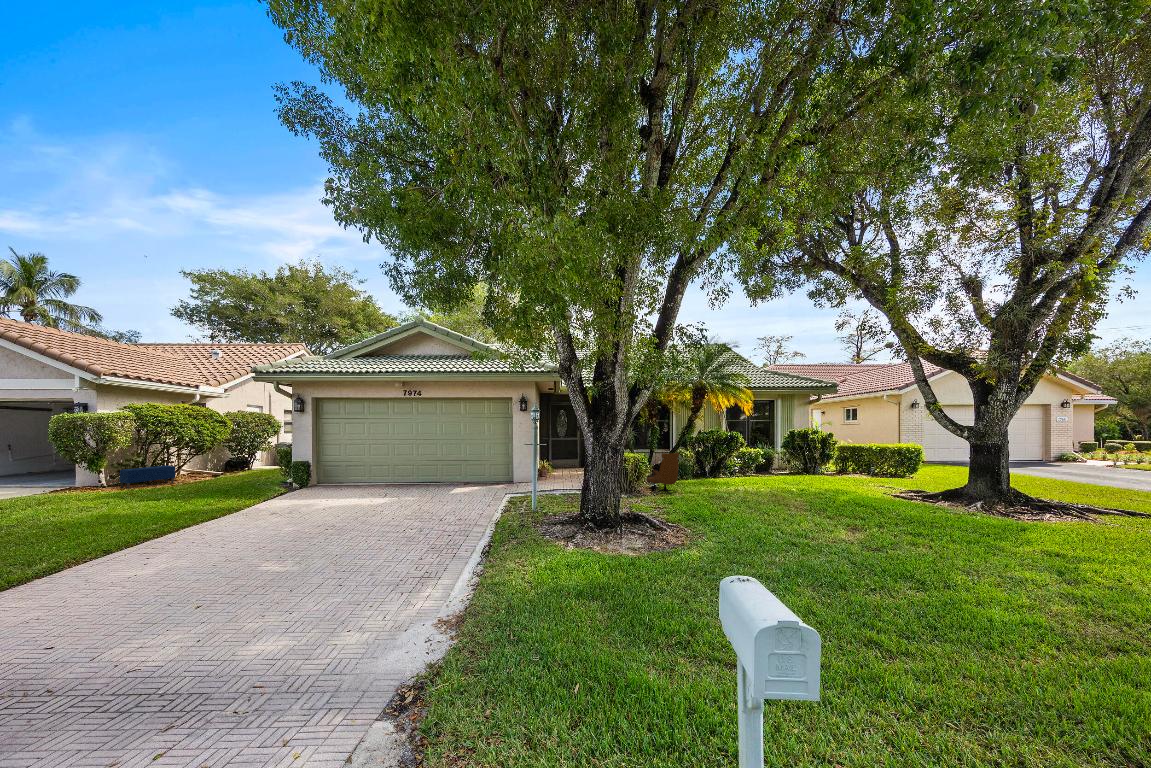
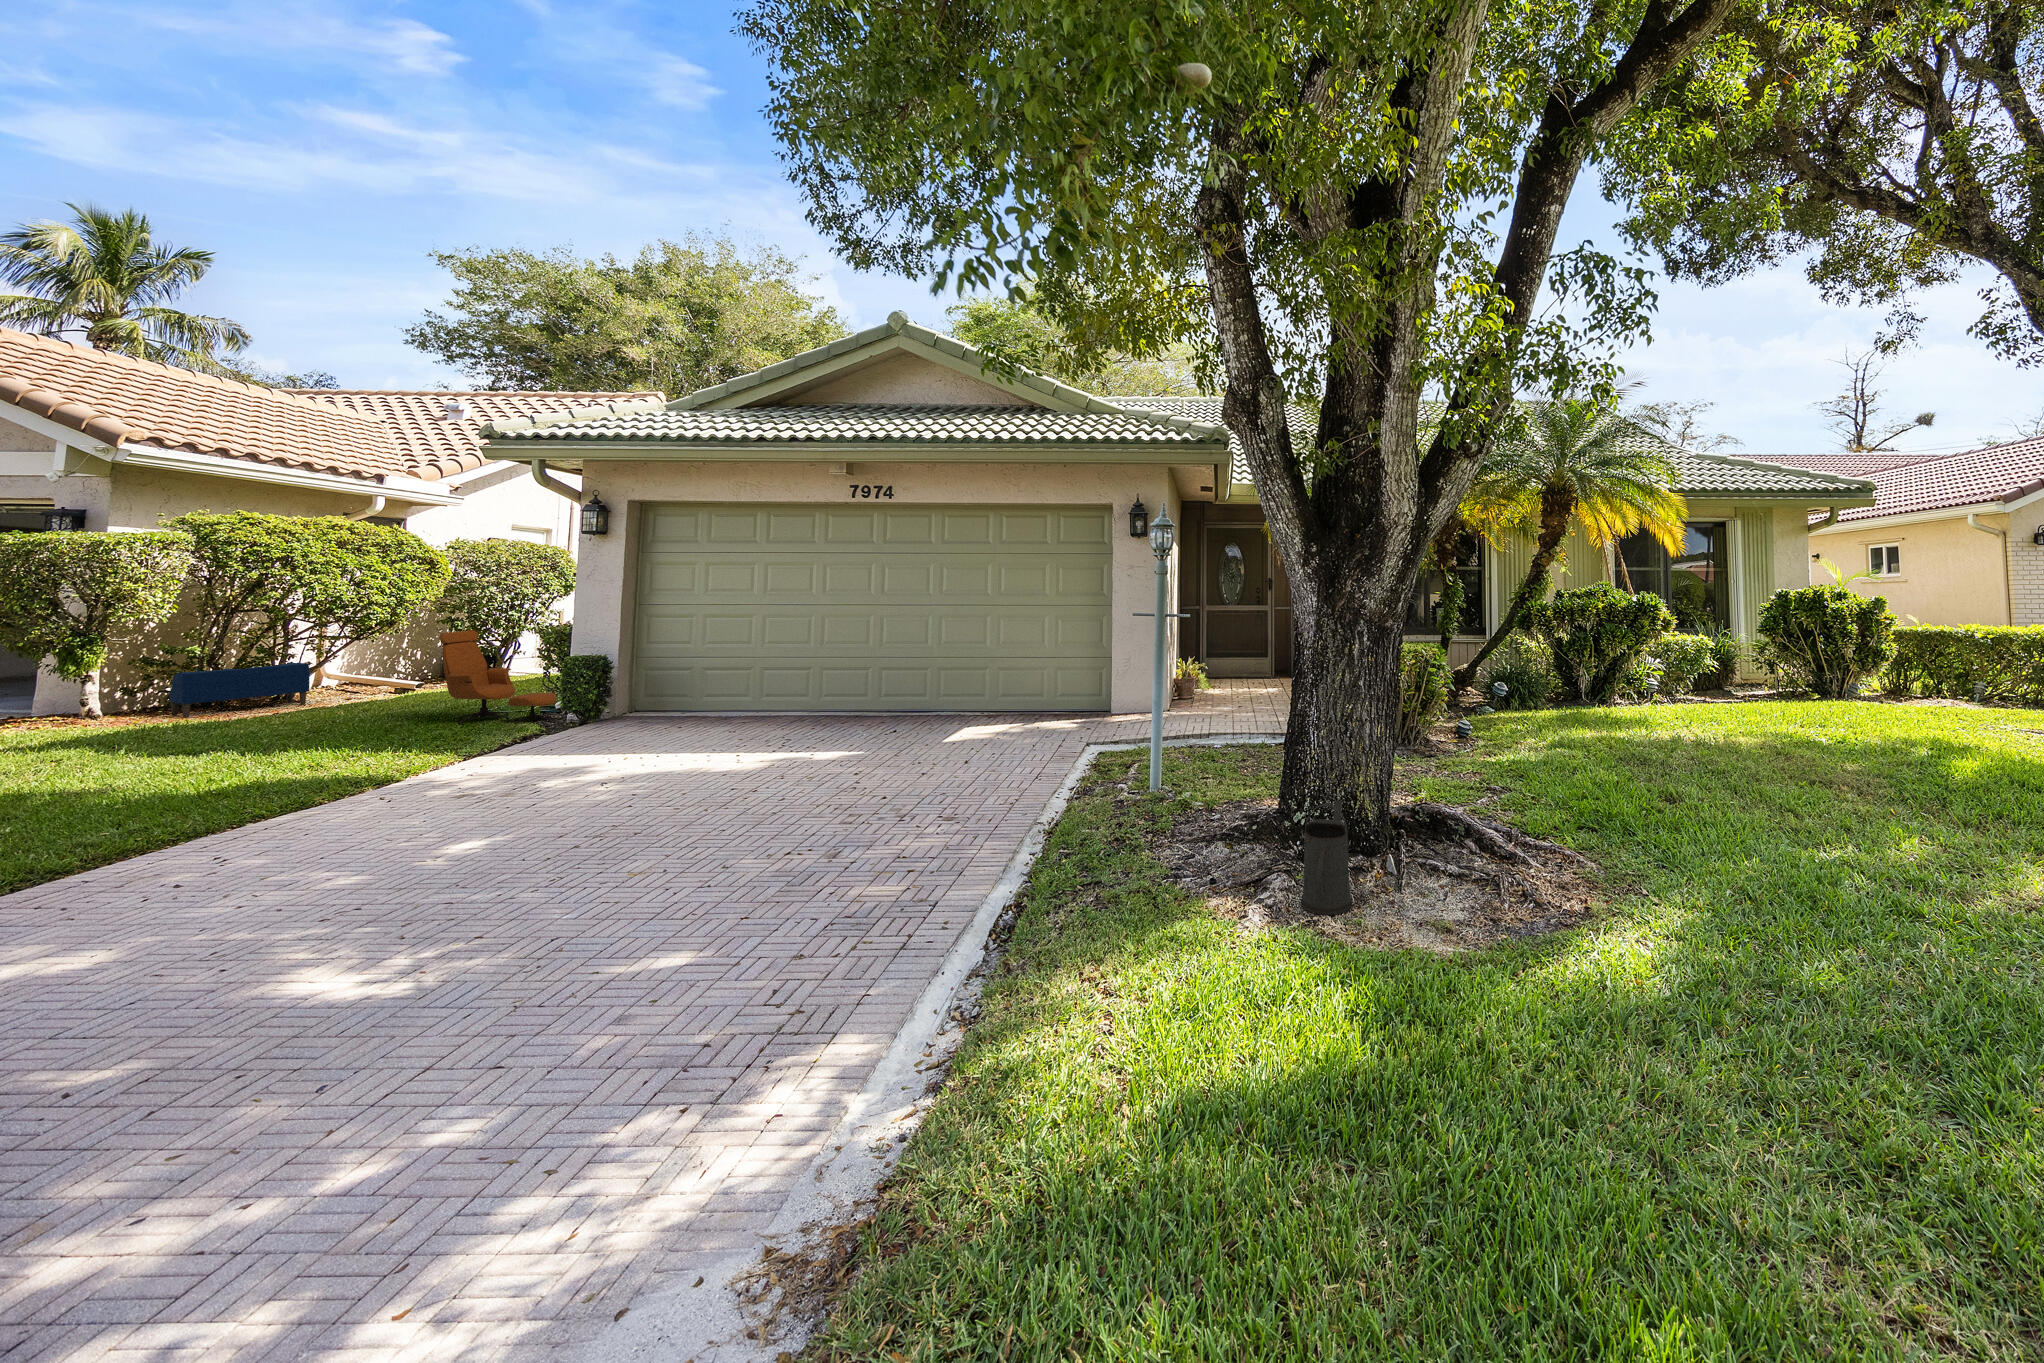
lounge chair: present [646,453,679,495] -> present [440,630,556,724]
watering can: none [588,509,605,547] -> present [1301,799,1352,915]

